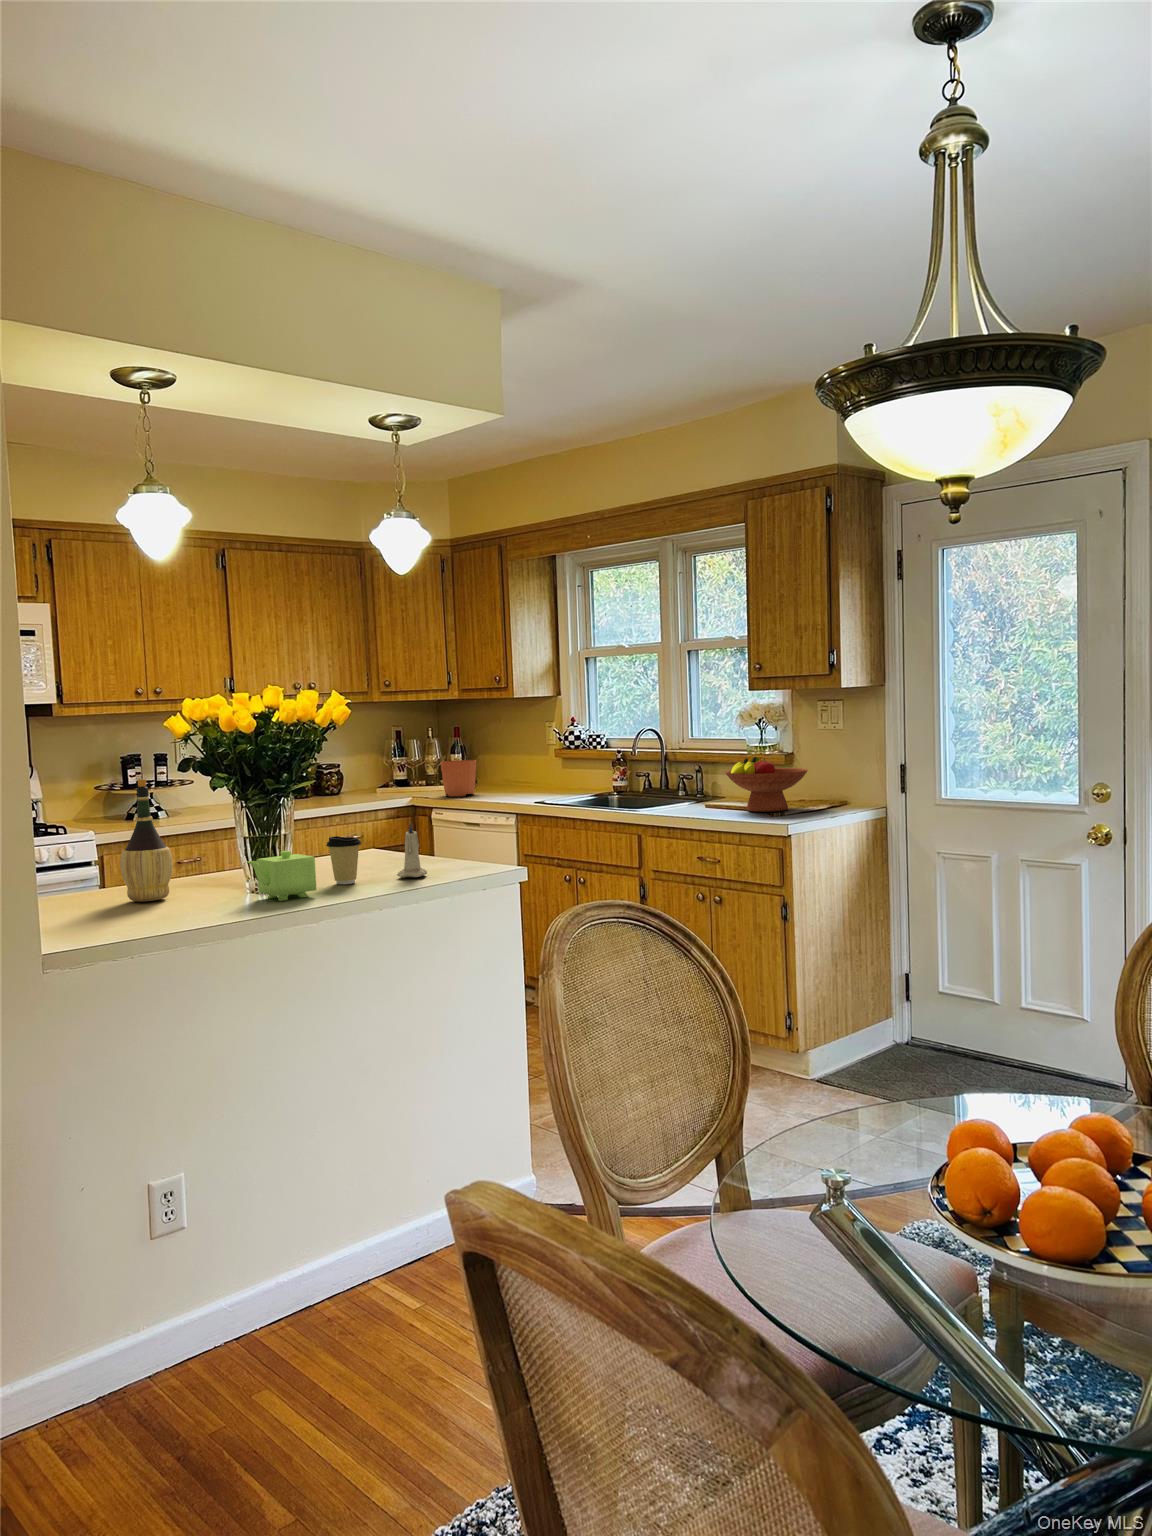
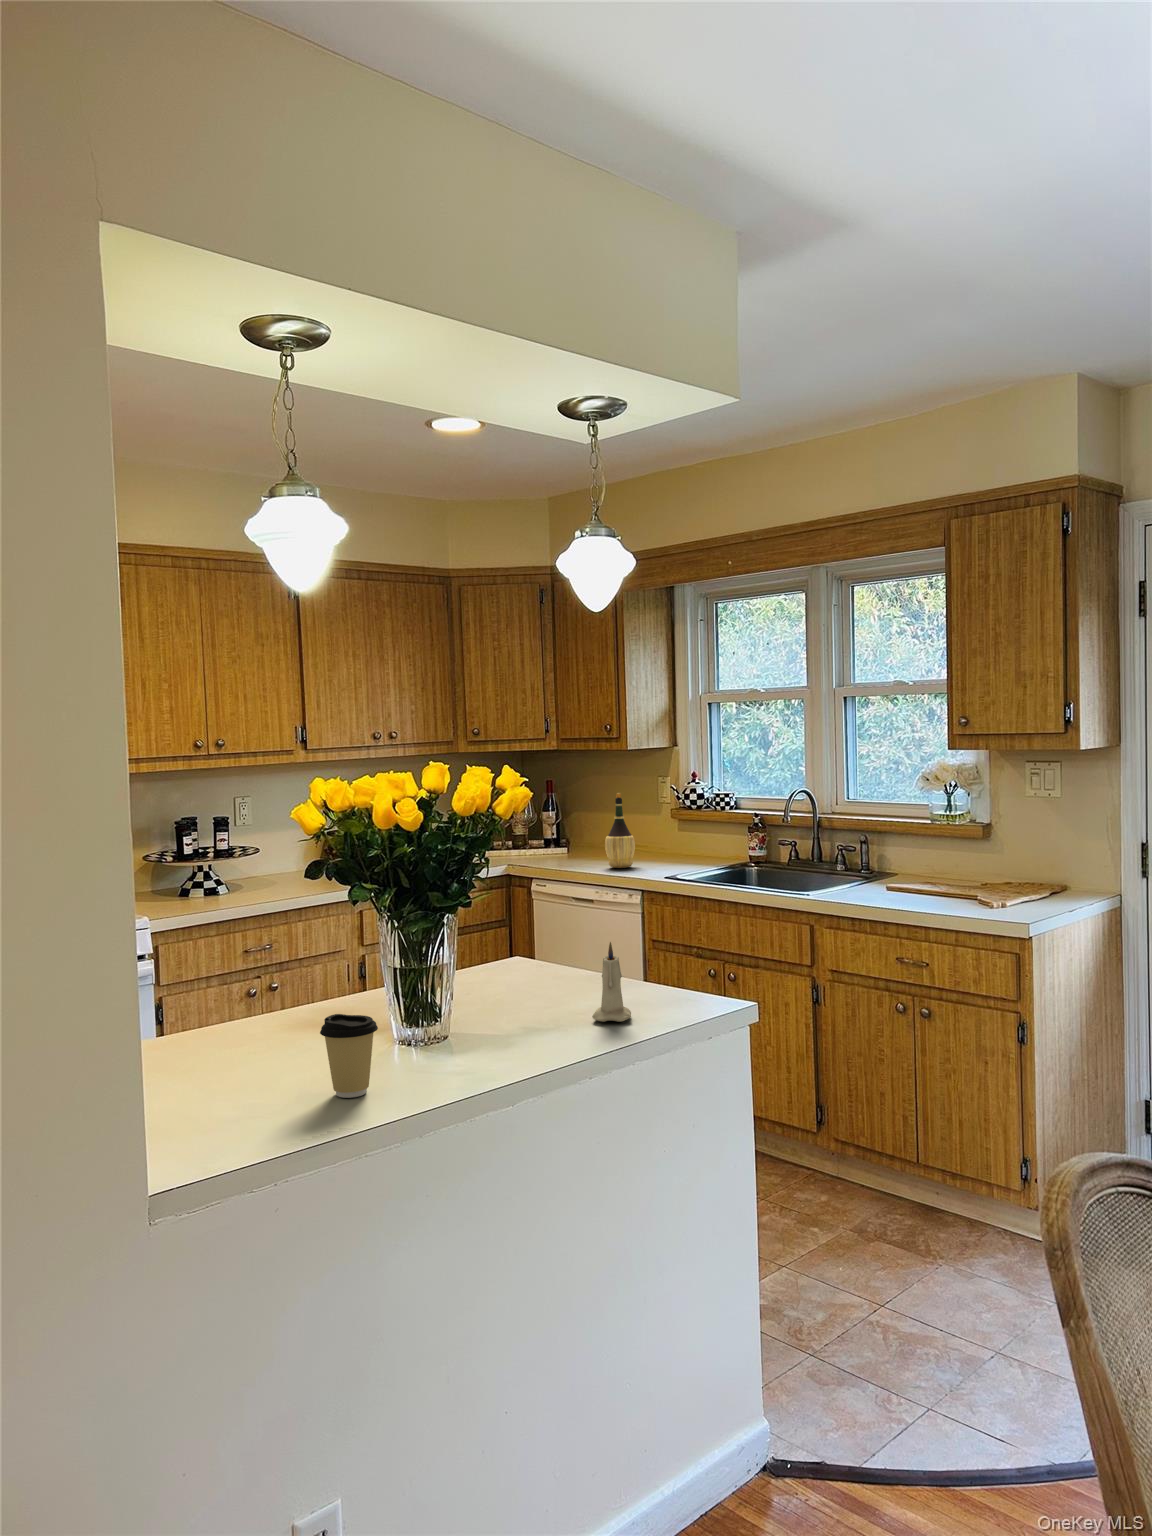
plant pot: present [440,744,476,796] -> none [542,803,584,865]
fruit bowl: present [725,757,808,812] -> none [920,831,1028,900]
wine bottle: present [120,779,173,901] -> present [605,793,635,868]
coffee cup: present [326,836,361,884] -> present [320,1014,378,1098]
teapot: present [247,851,316,901] -> none [405,995,500,1070]

